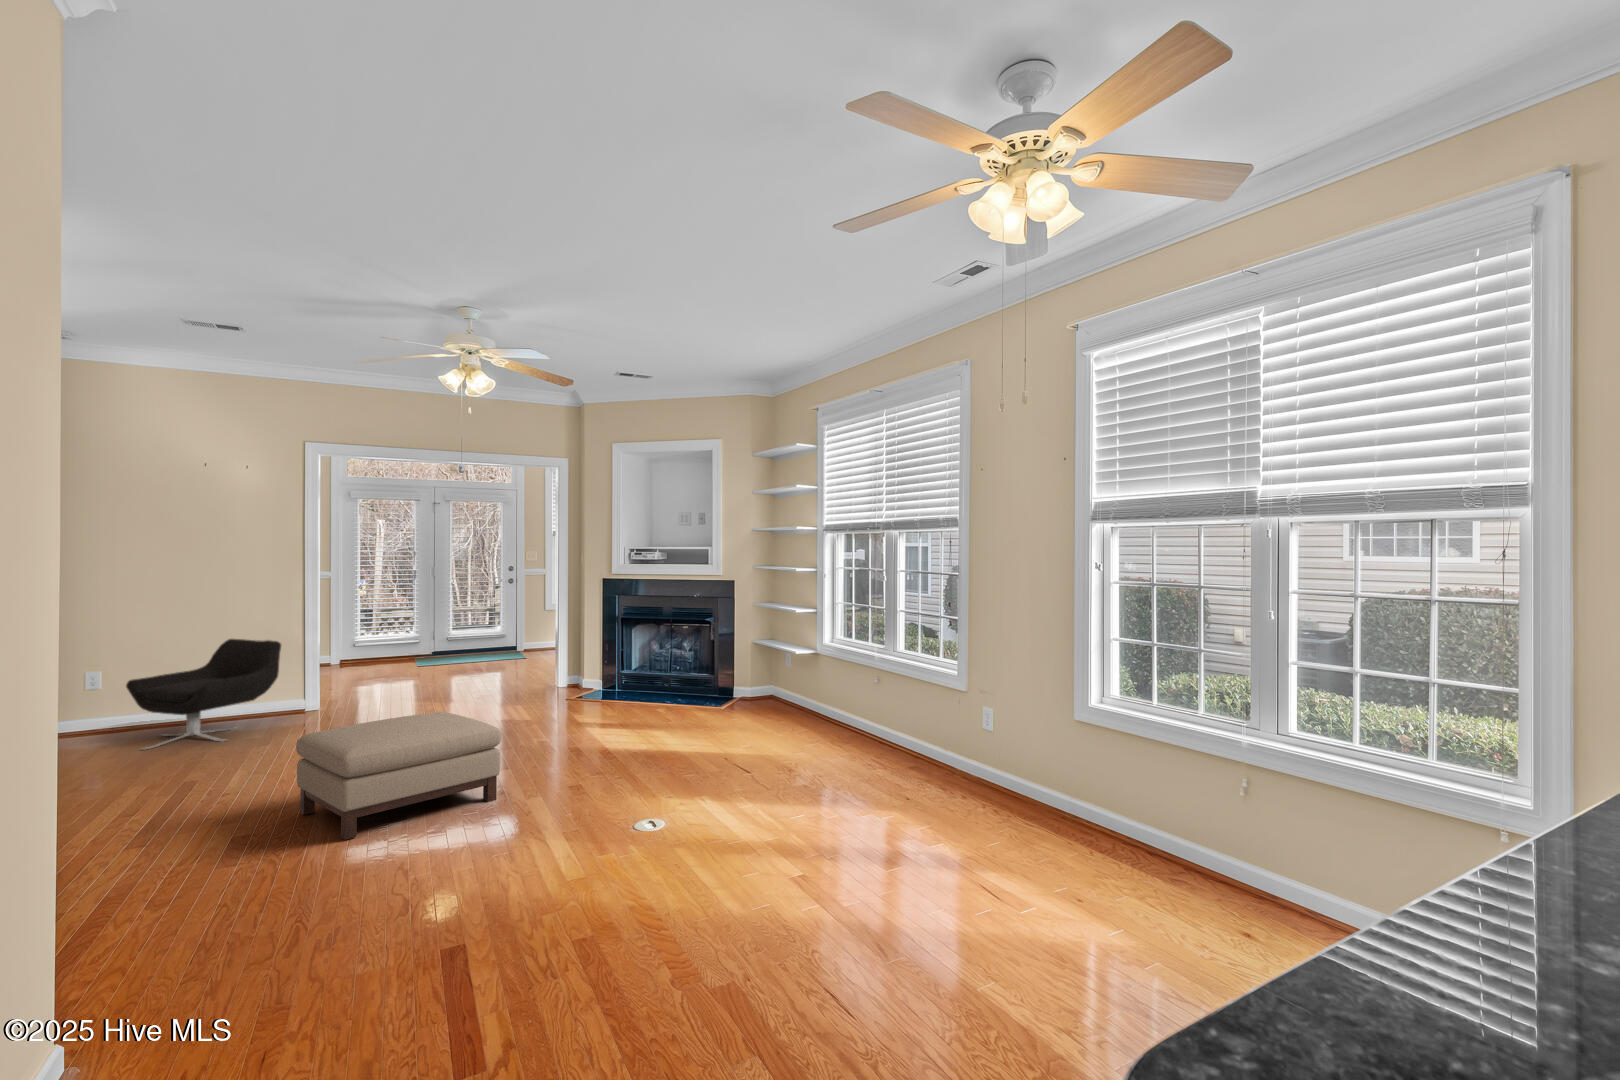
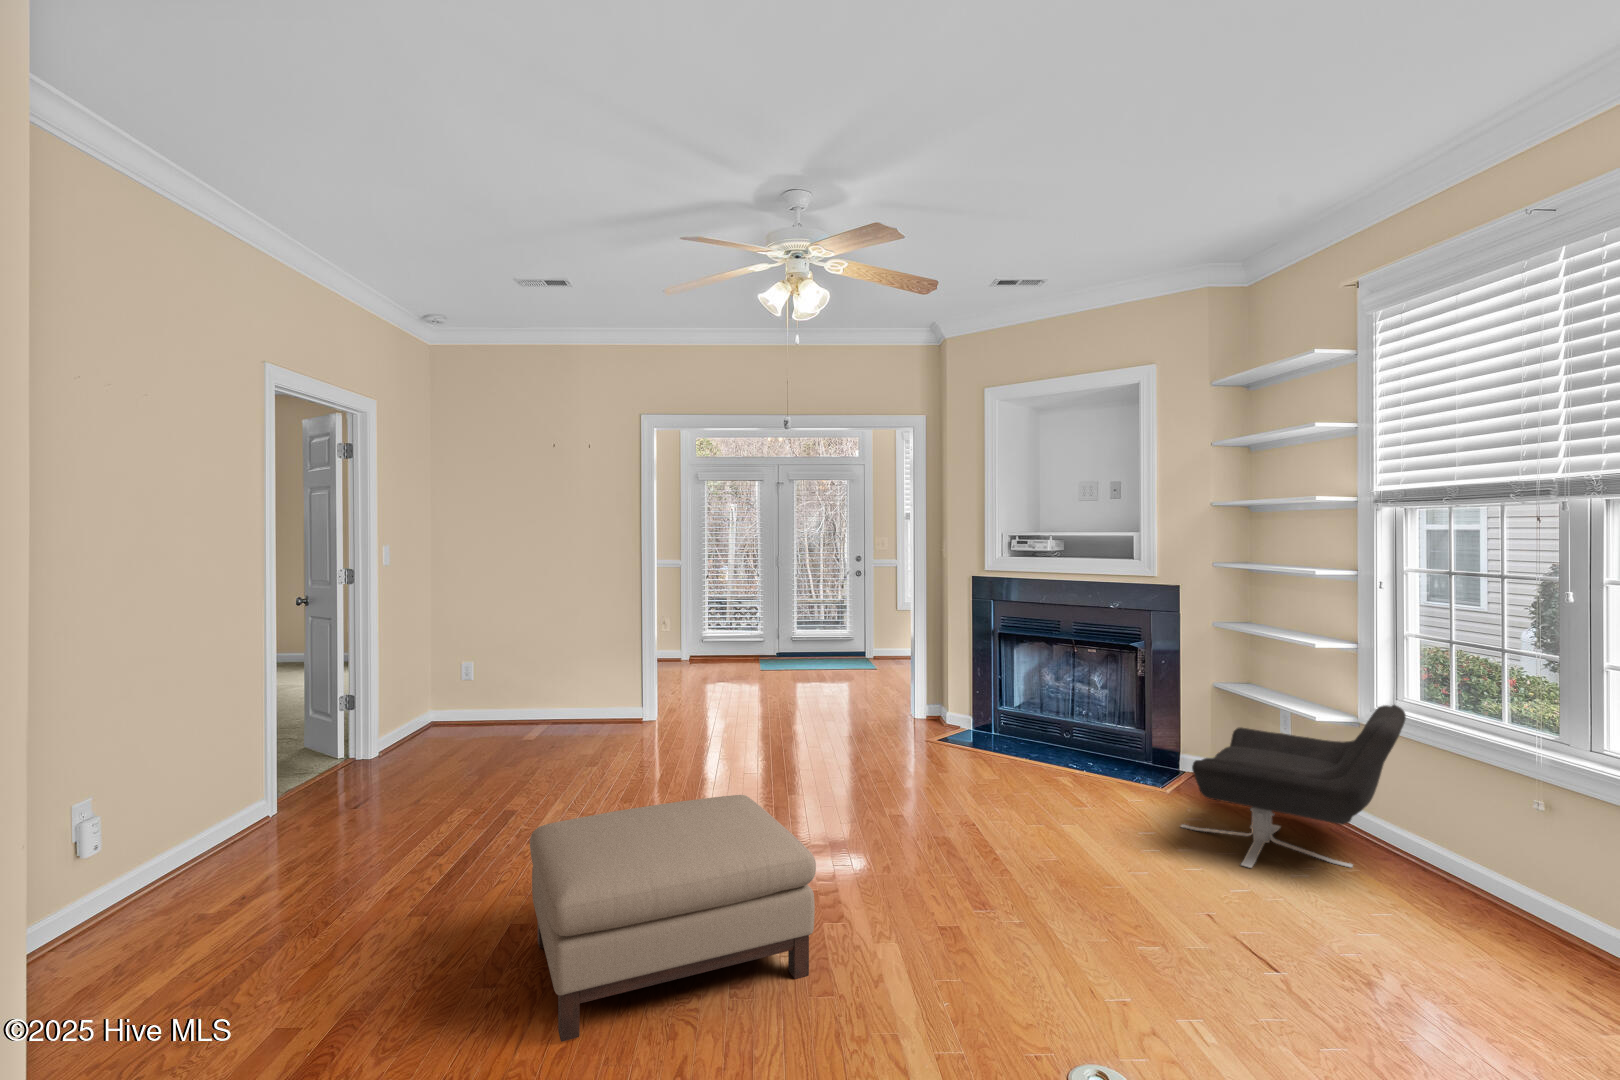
lounge chair: present [126,639,281,750] -> present [1181,705,1406,868]

